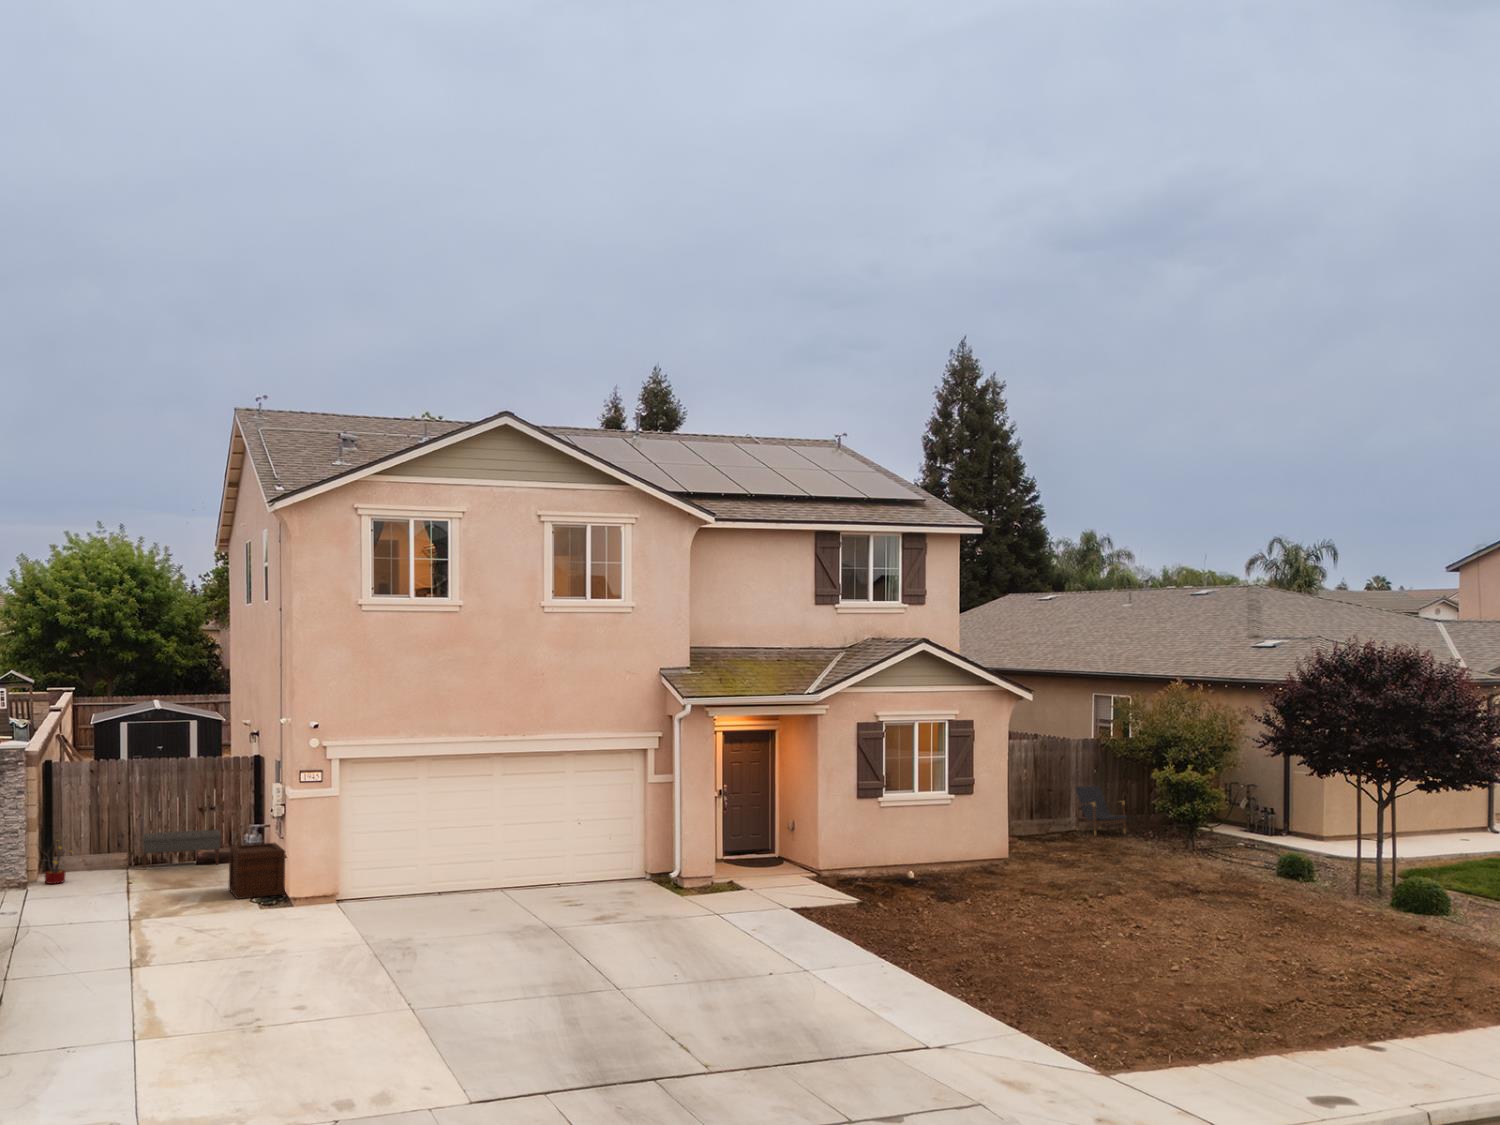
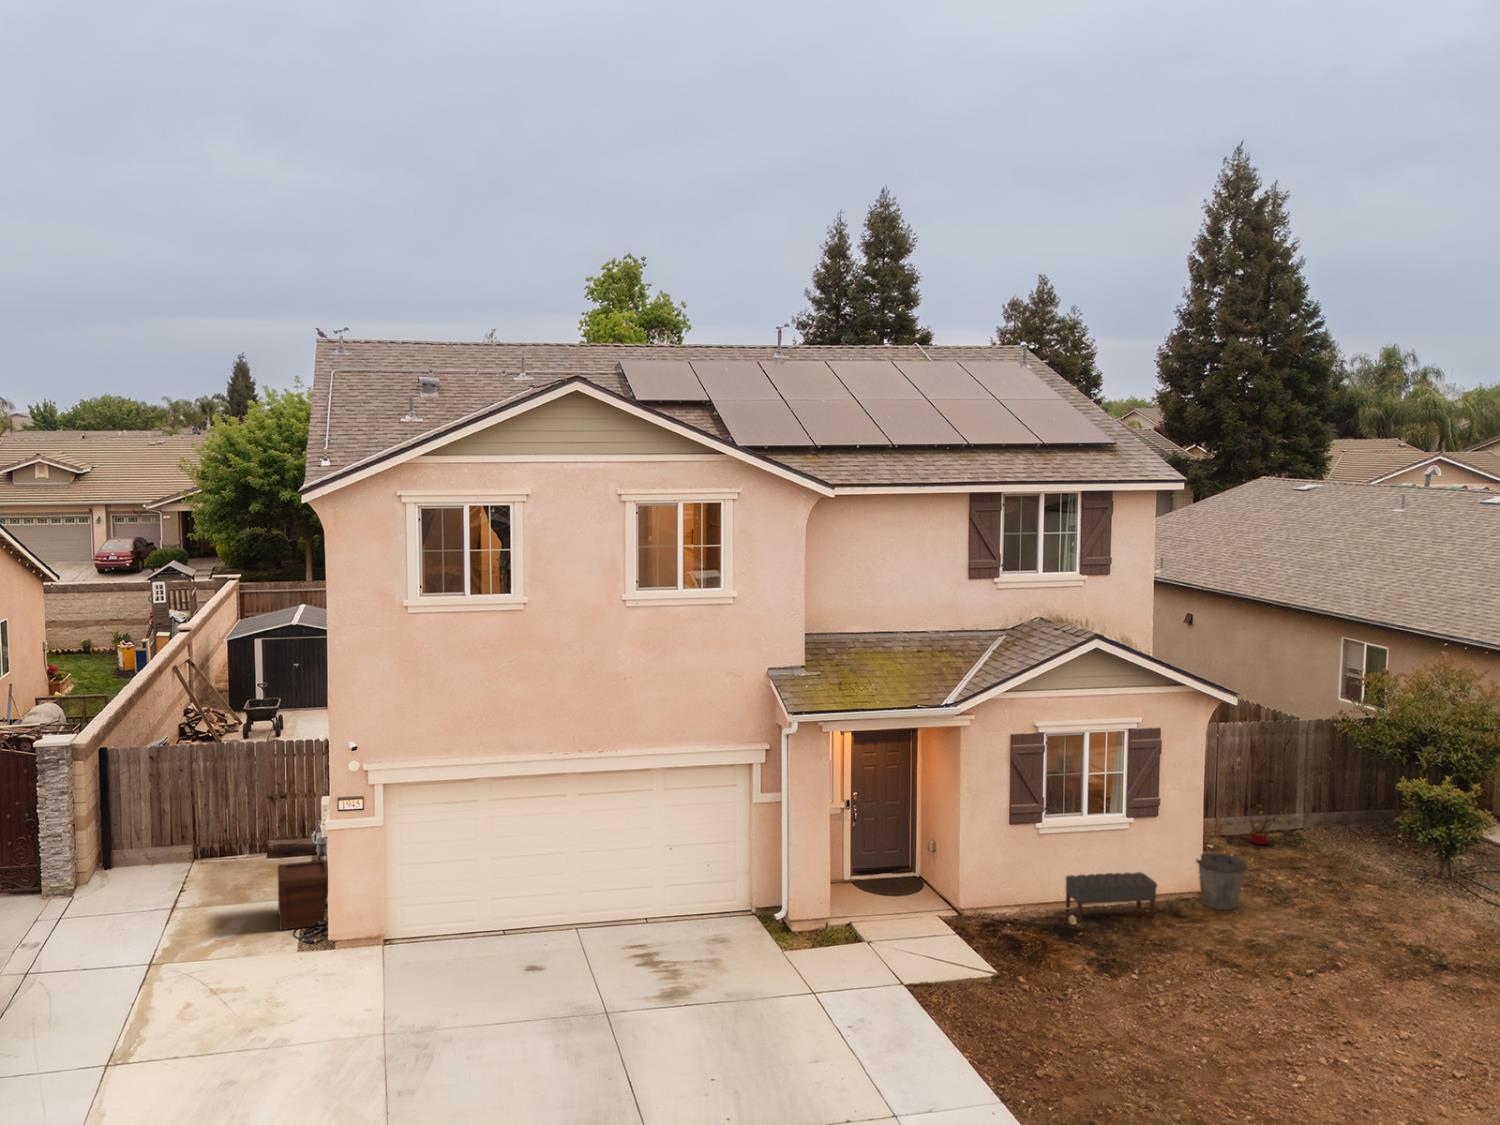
lounge chair: present [1076,786,1127,835] -> none [1290,783,1356,850]
trash can: none [1004,822,1044,867] -> present [1196,853,1247,910]
bench: present [142,829,221,869] -> present [1065,872,1157,921]
decorative plant: present [45,846,65,884] -> present [1246,811,1283,844]

